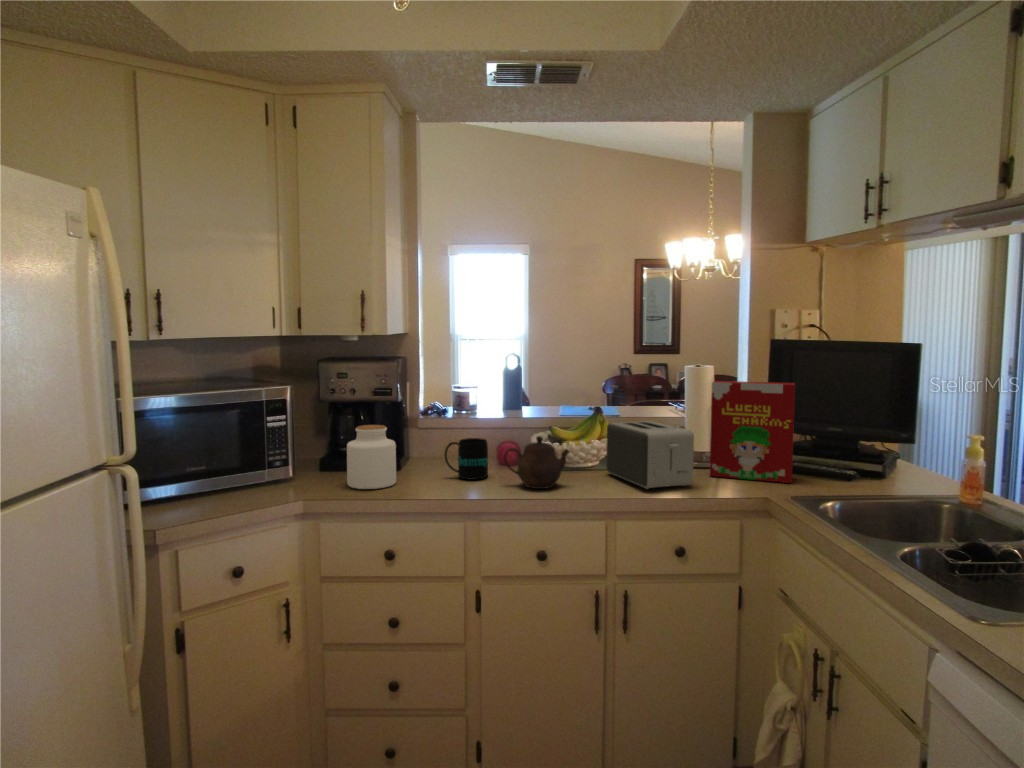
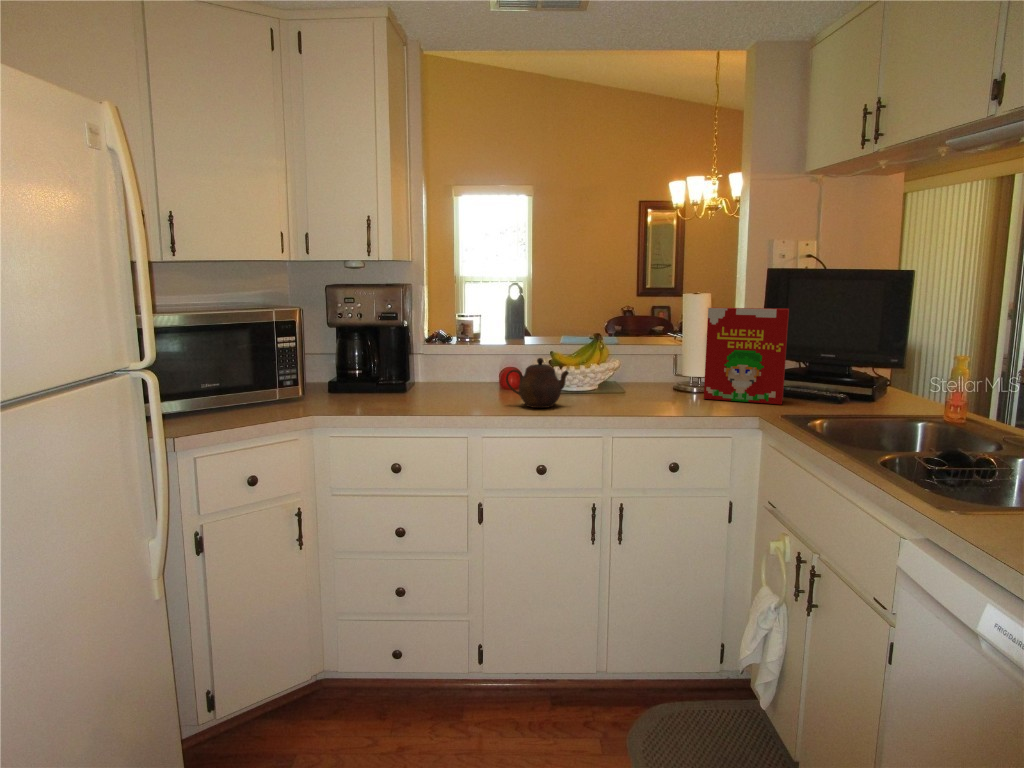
toaster: present [606,421,694,489] -> none [605,347,689,408]
jar: present [347,425,396,489] -> none [355,347,402,407]
mug: present [445,438,488,480] -> none [449,362,491,401]

